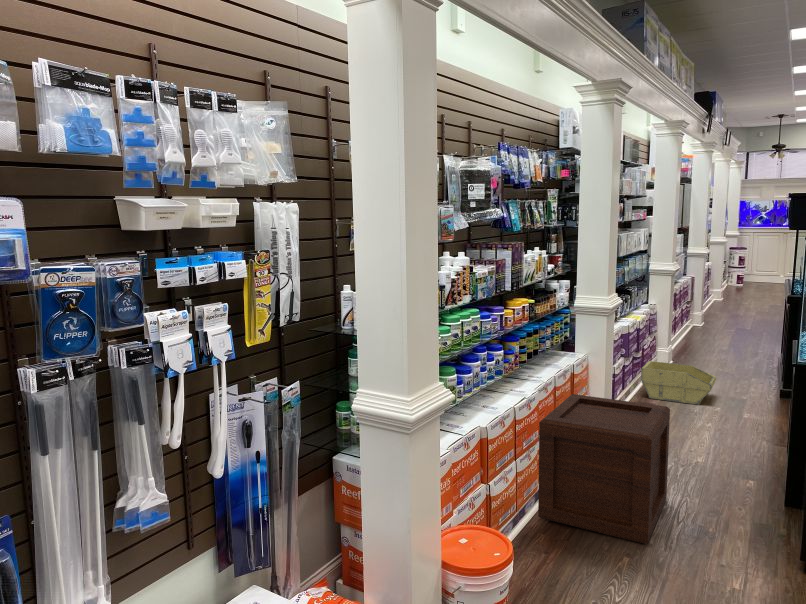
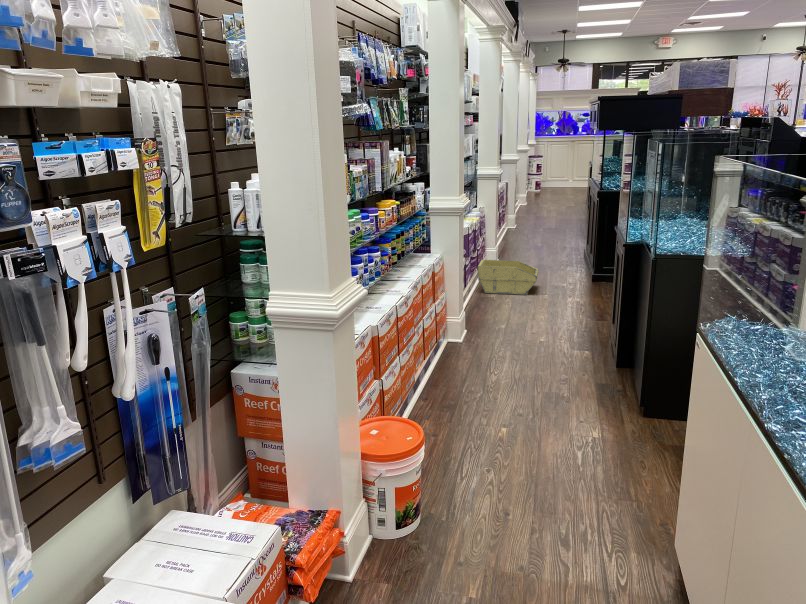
wooden crate: present [538,394,670,544] -> none [418,290,525,414]

